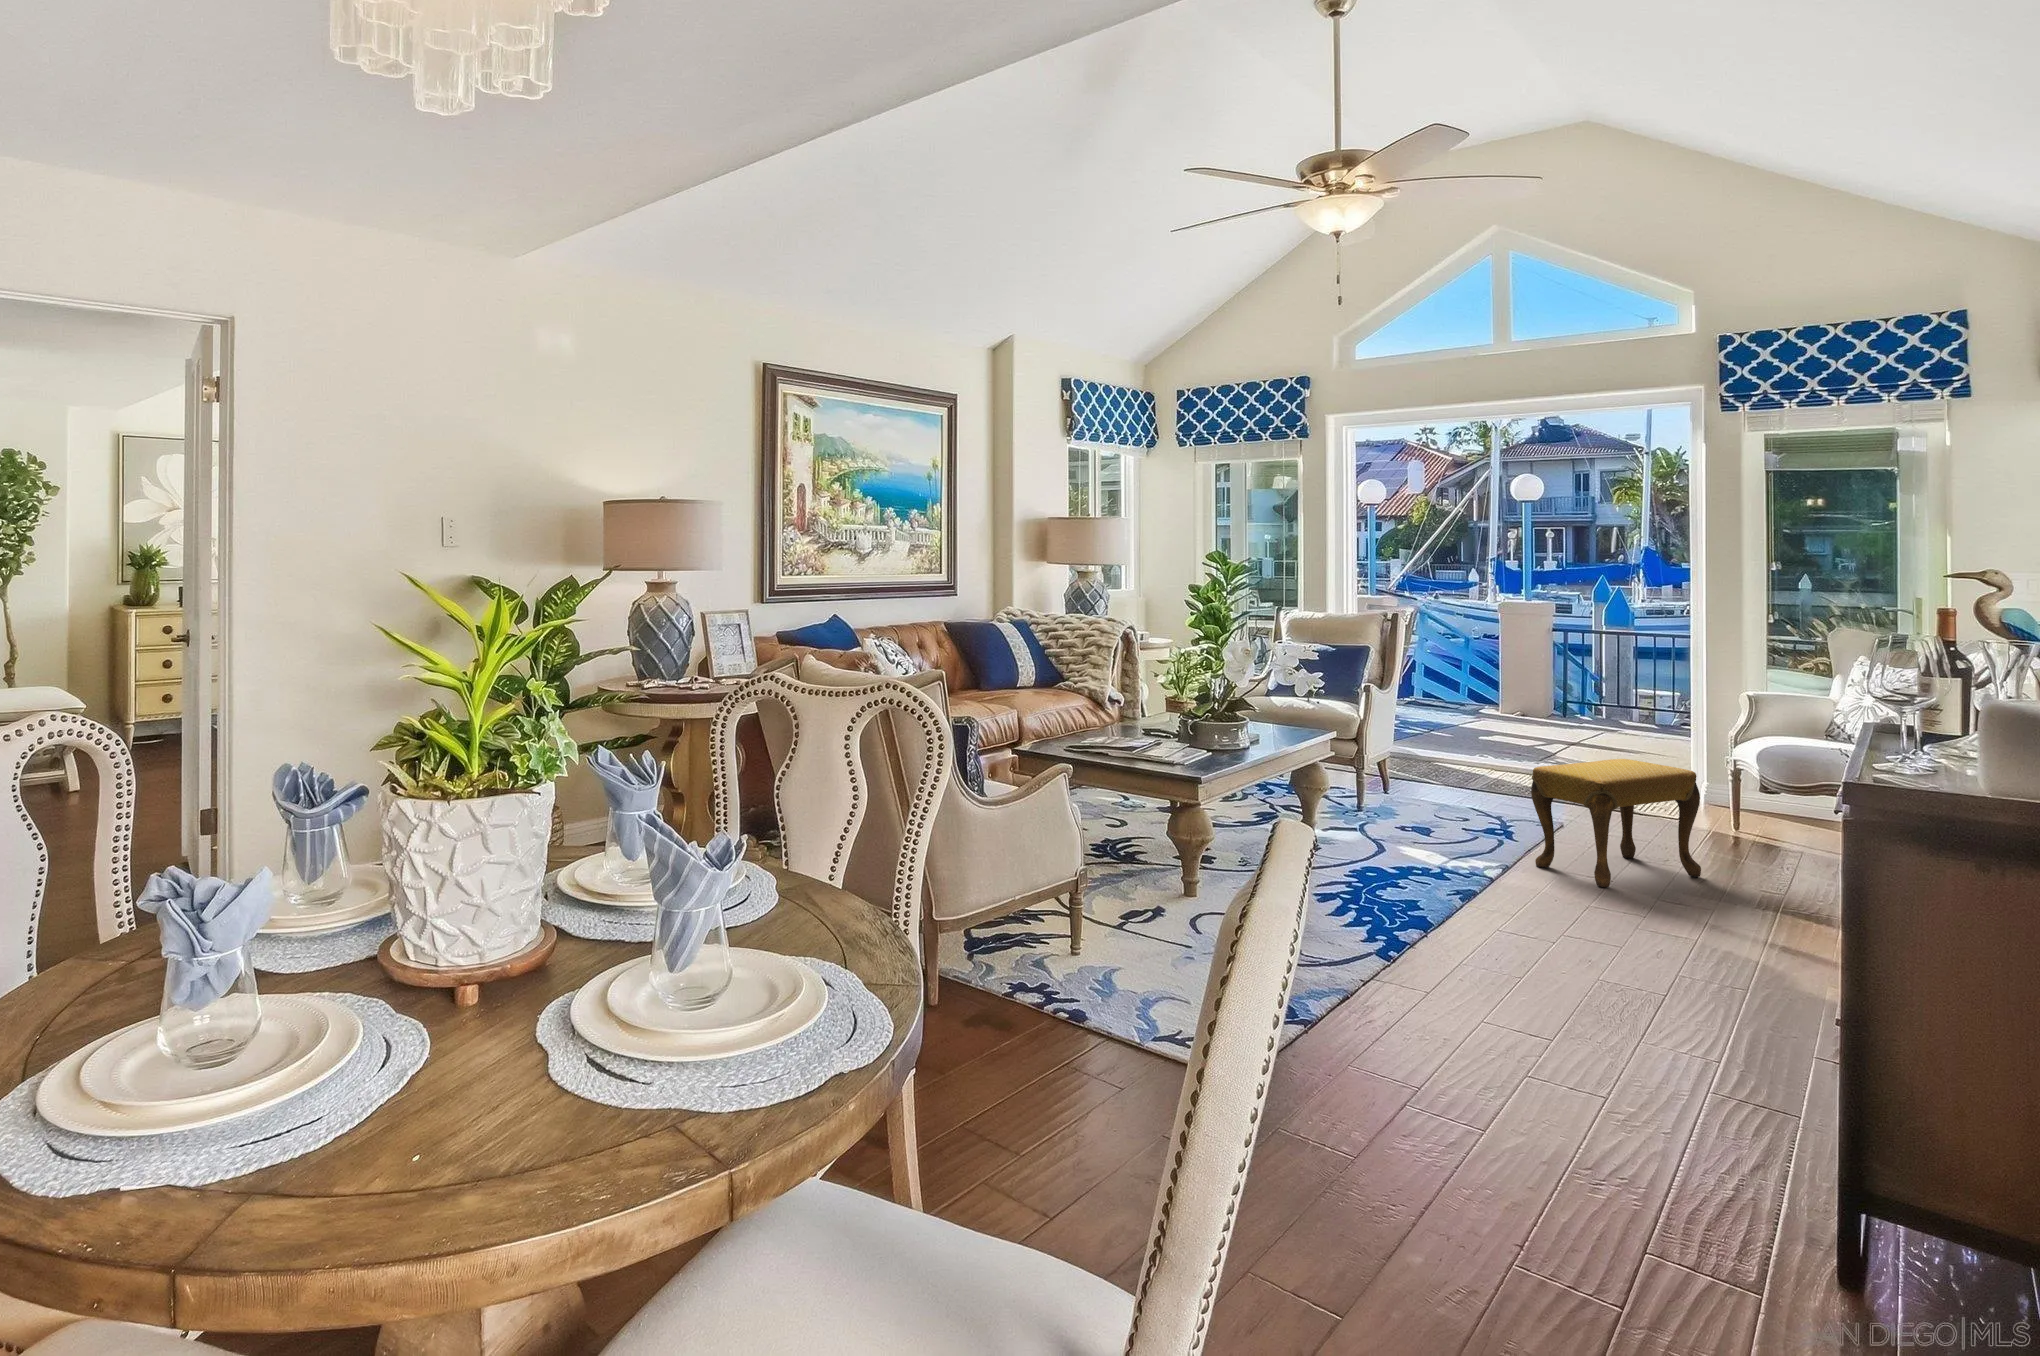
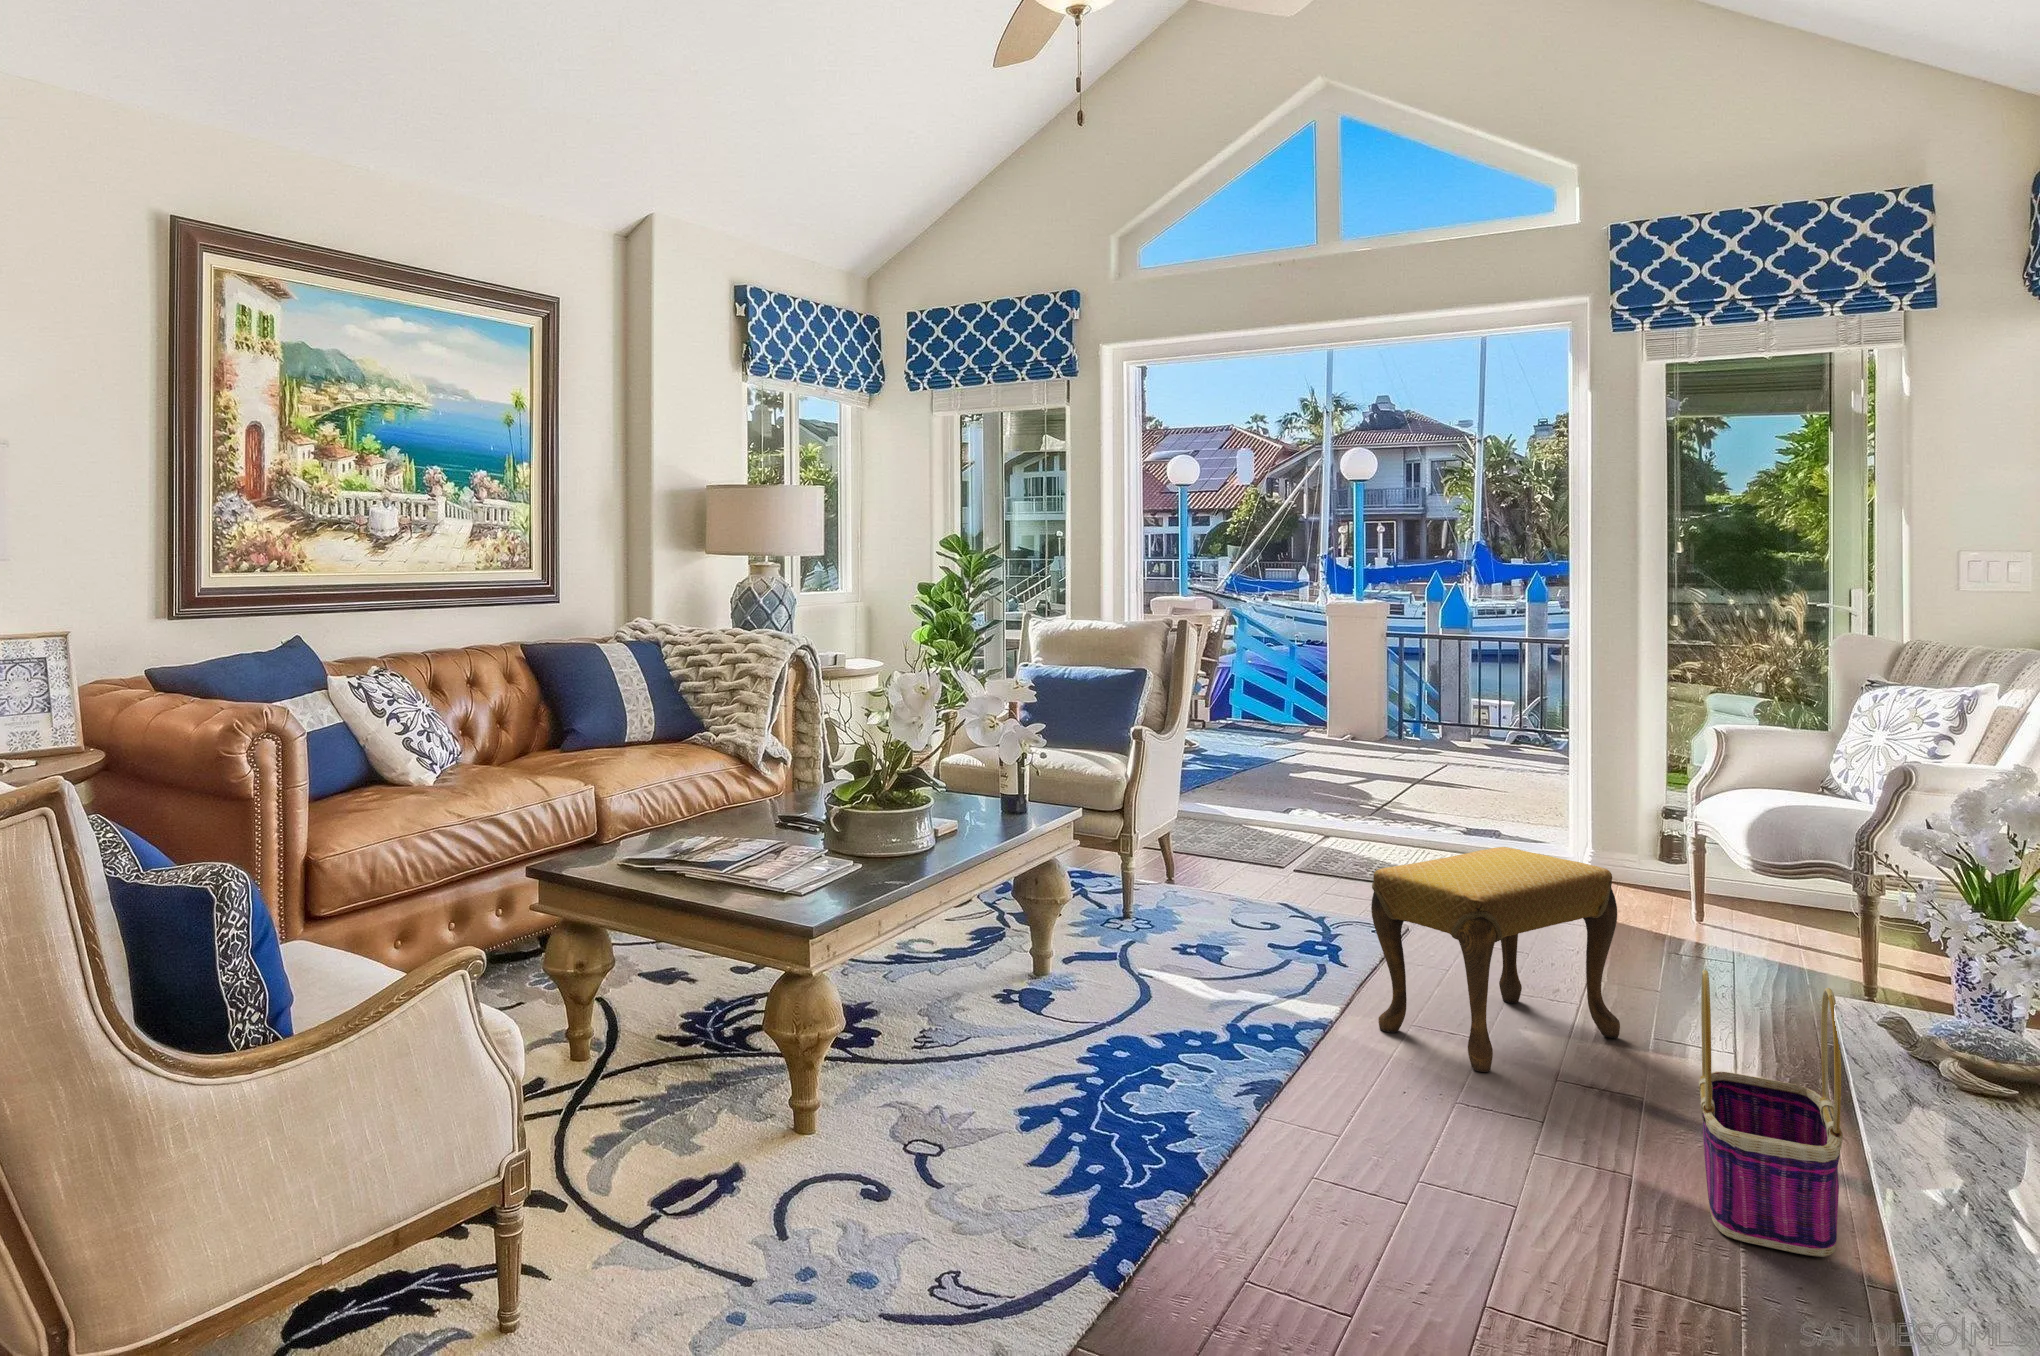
basket: none [1732,815,1817,967] -> present [1699,970,1843,1257]

